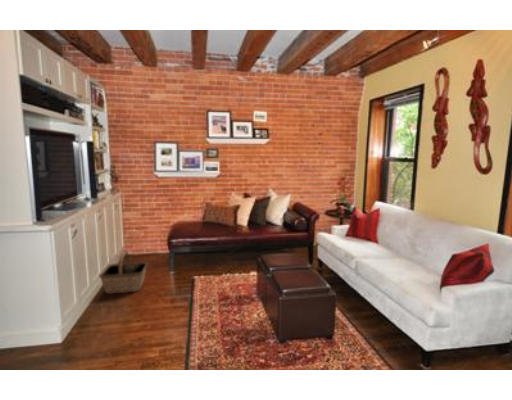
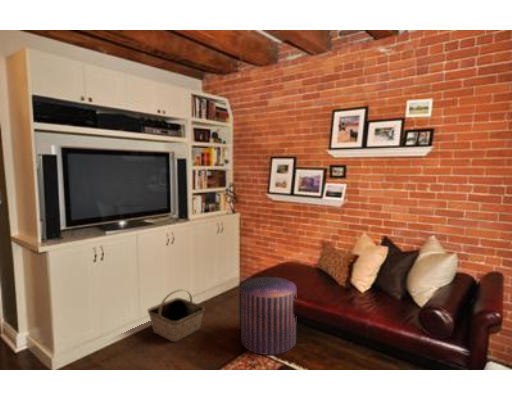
pouf: none [177,228,218,277] -> present [241,277,296,355]

